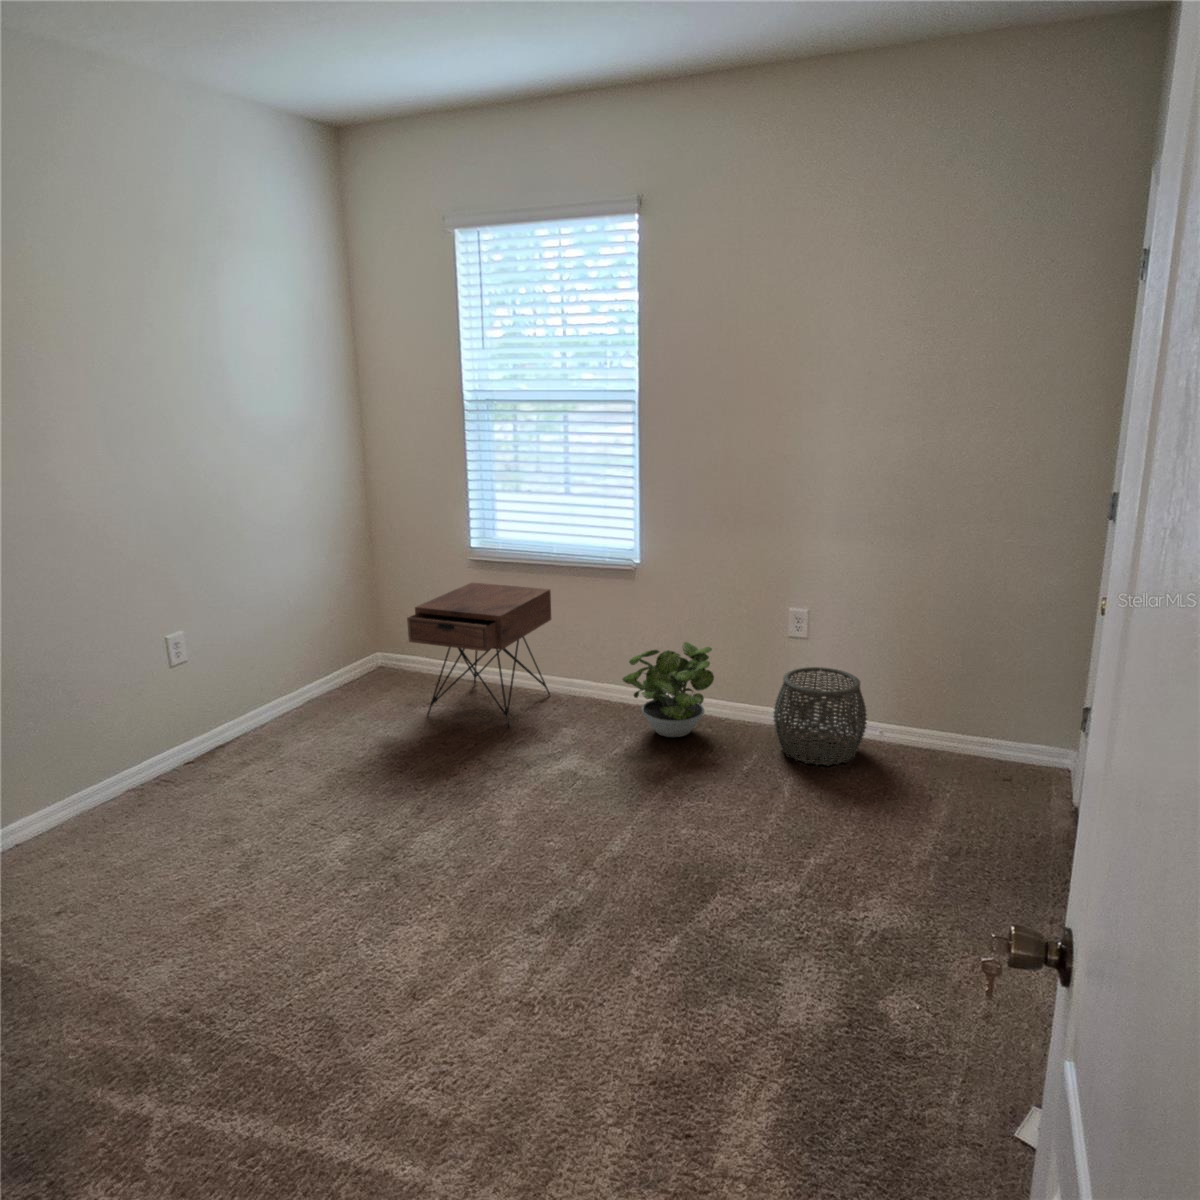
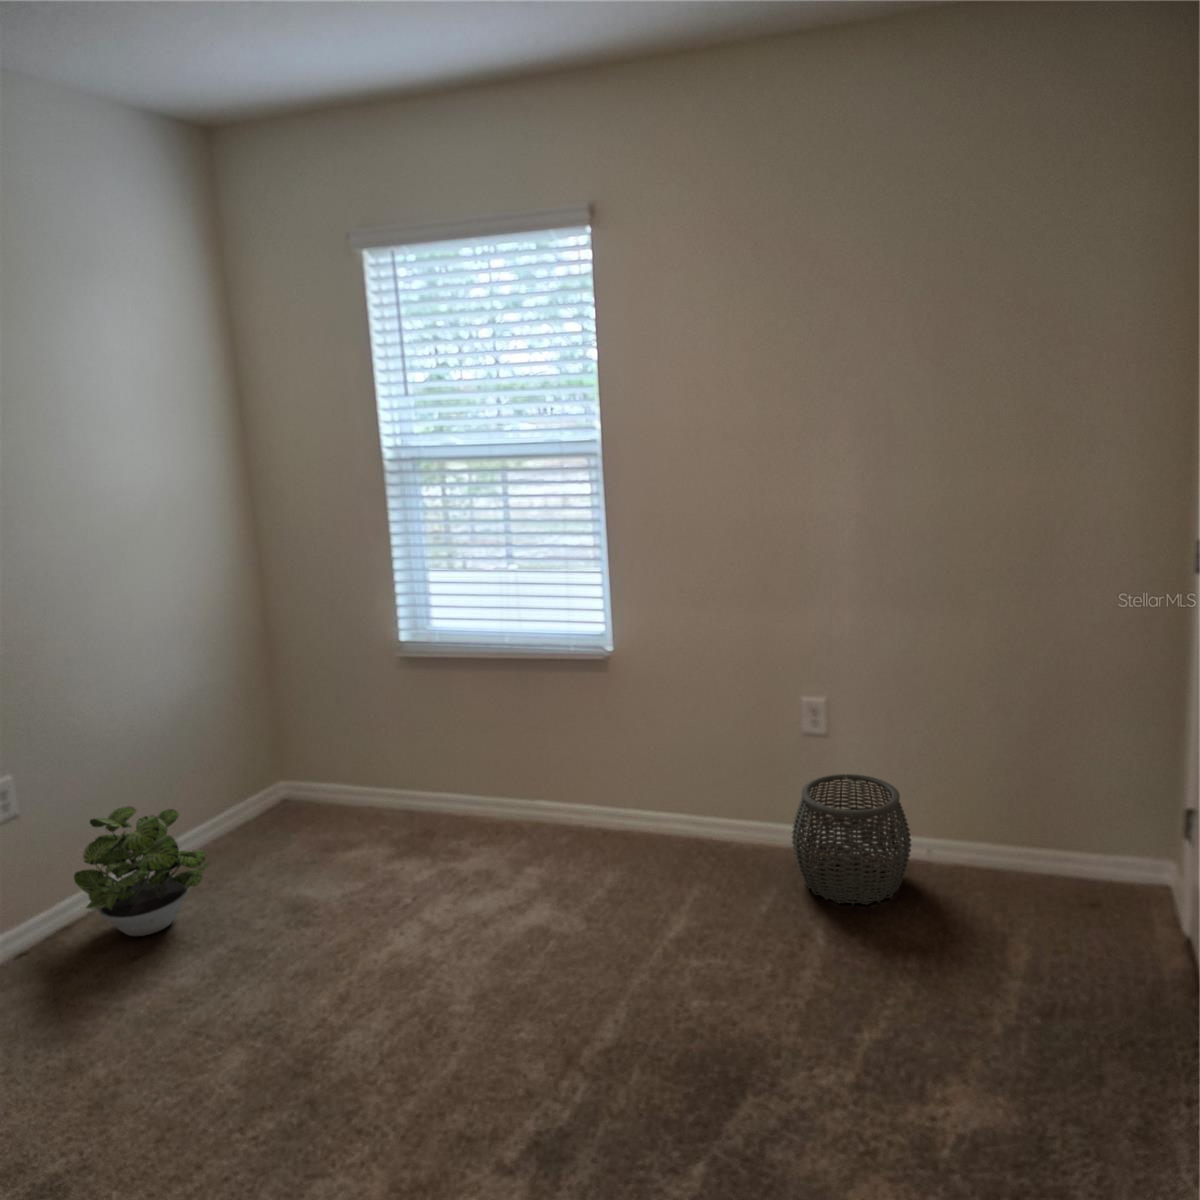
nightstand: present [407,583,551,727] -> none [319,684,510,873]
potted plant: present [623,642,714,737] -> present [74,806,209,936]

